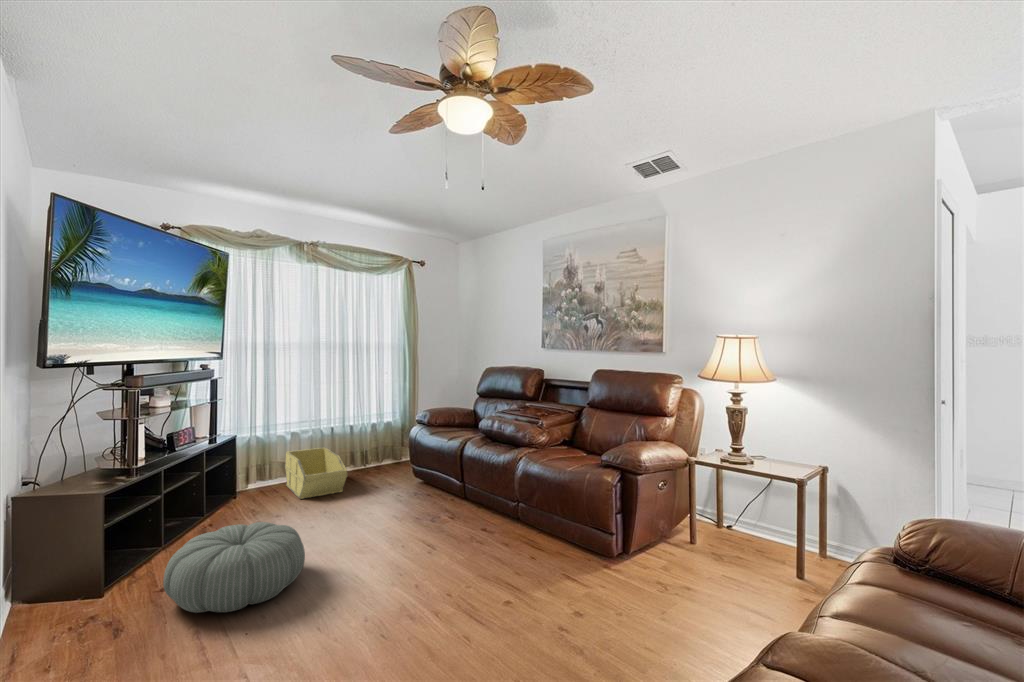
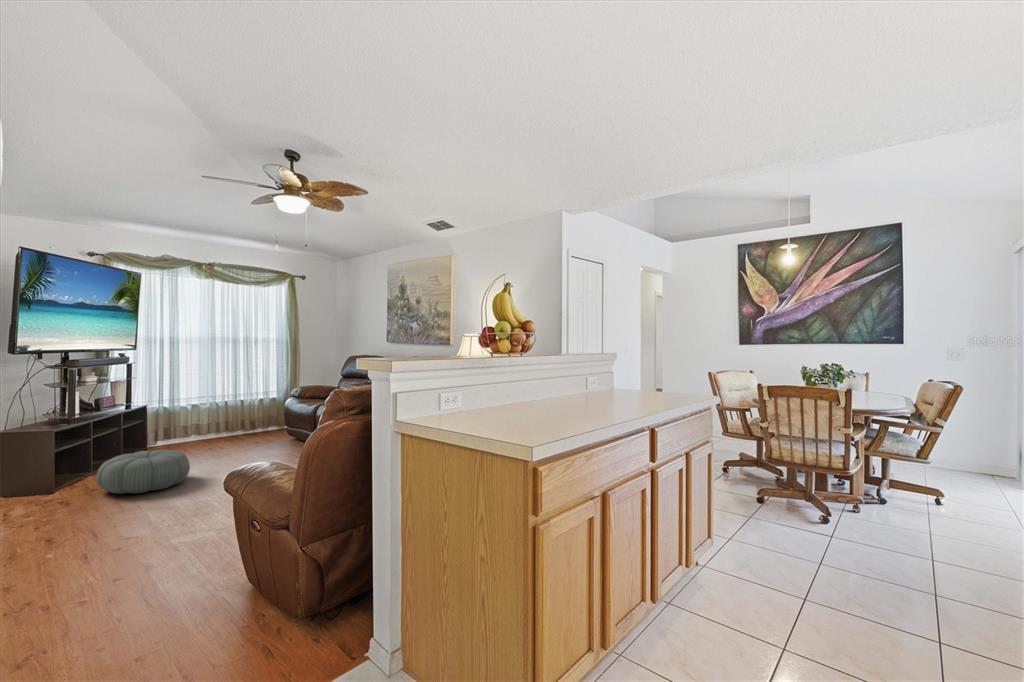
storage bin: present [285,448,347,499] -> none [187,416,234,449]

